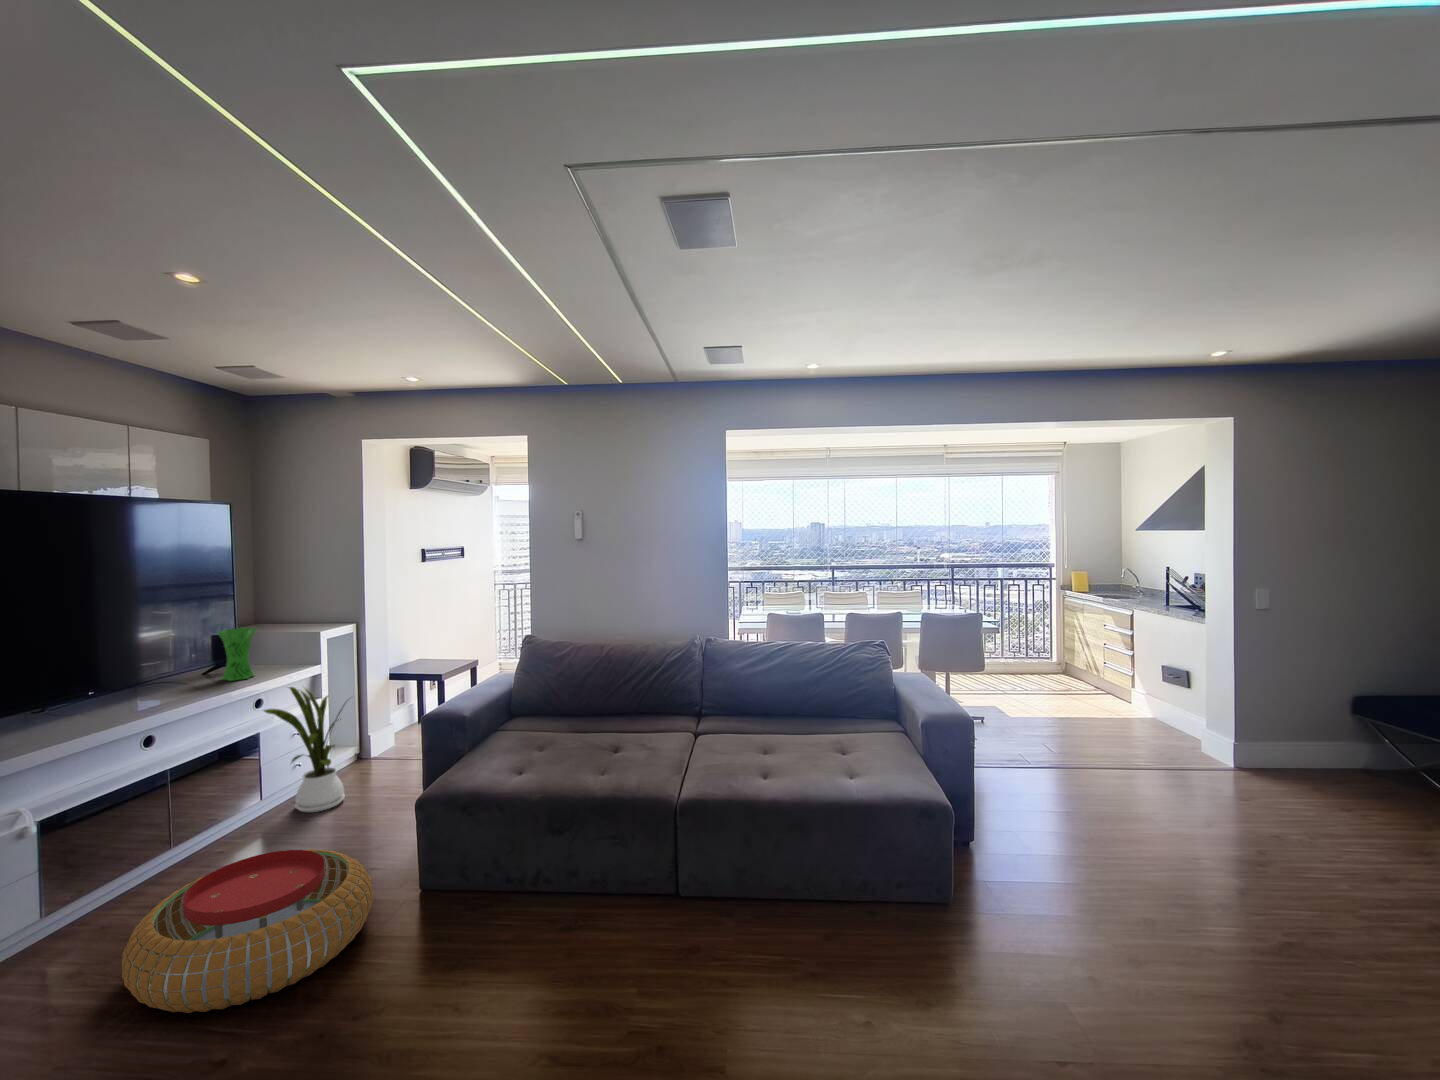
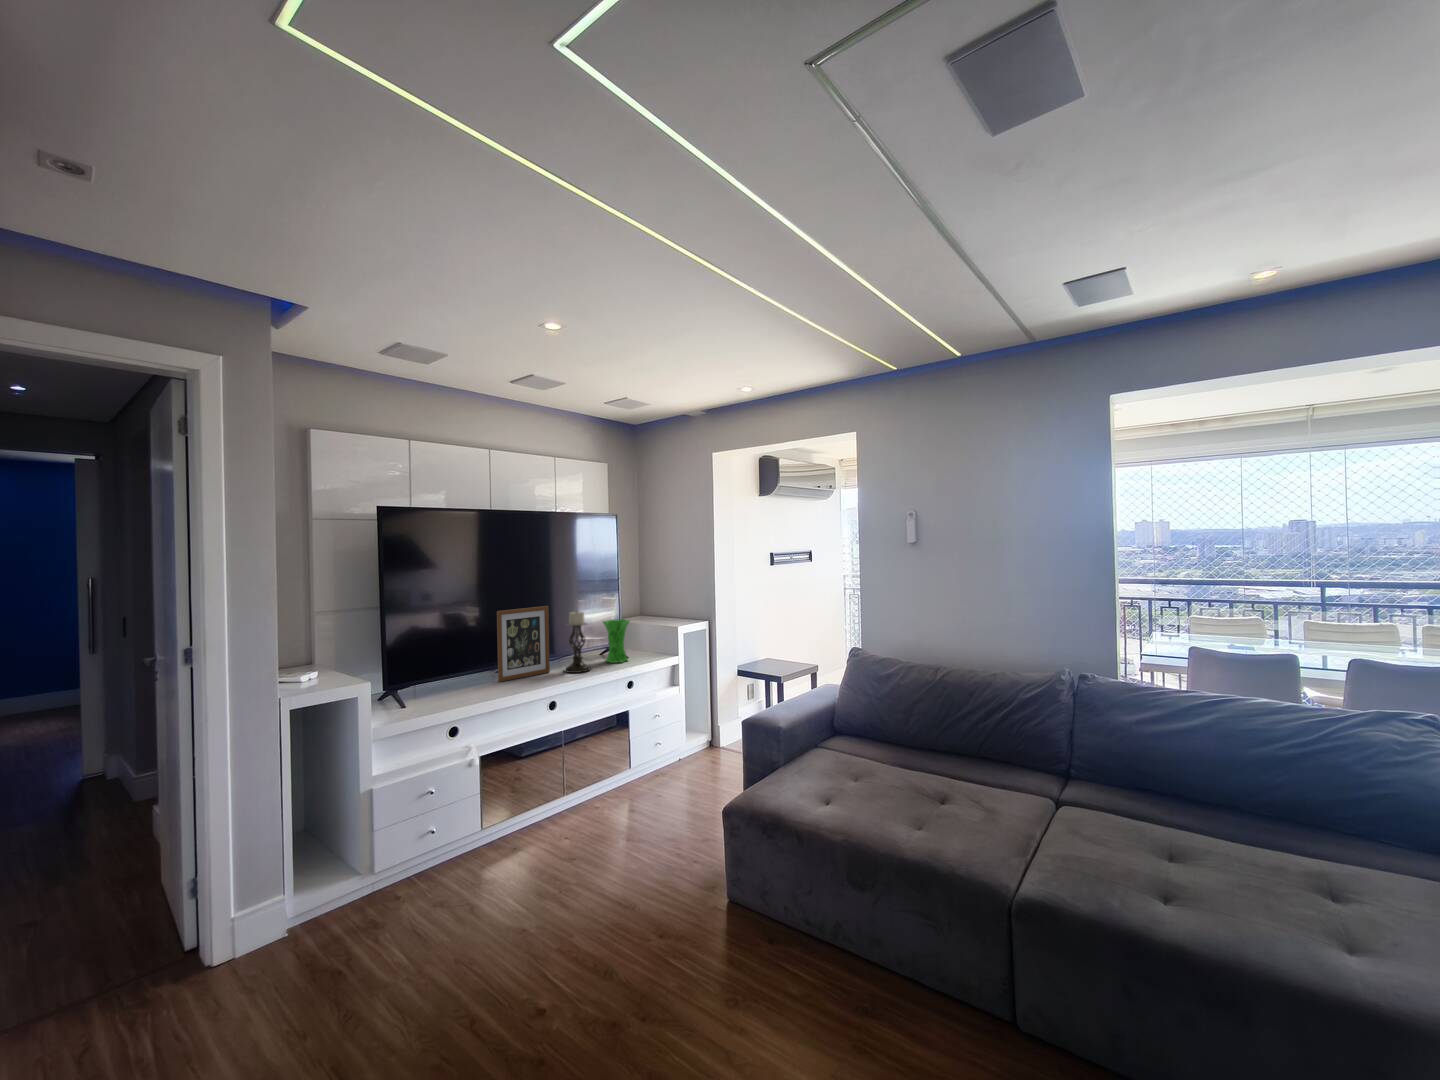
picture frame: none [56,617,141,720] -> present [497,606,550,682]
candle holder: none [164,620,205,698] -> present [565,610,591,673]
house plant: present [264,687,348,812] -> none [629,674,699,787]
pouf: present [121,849,373,1013] -> none [501,822,685,959]

